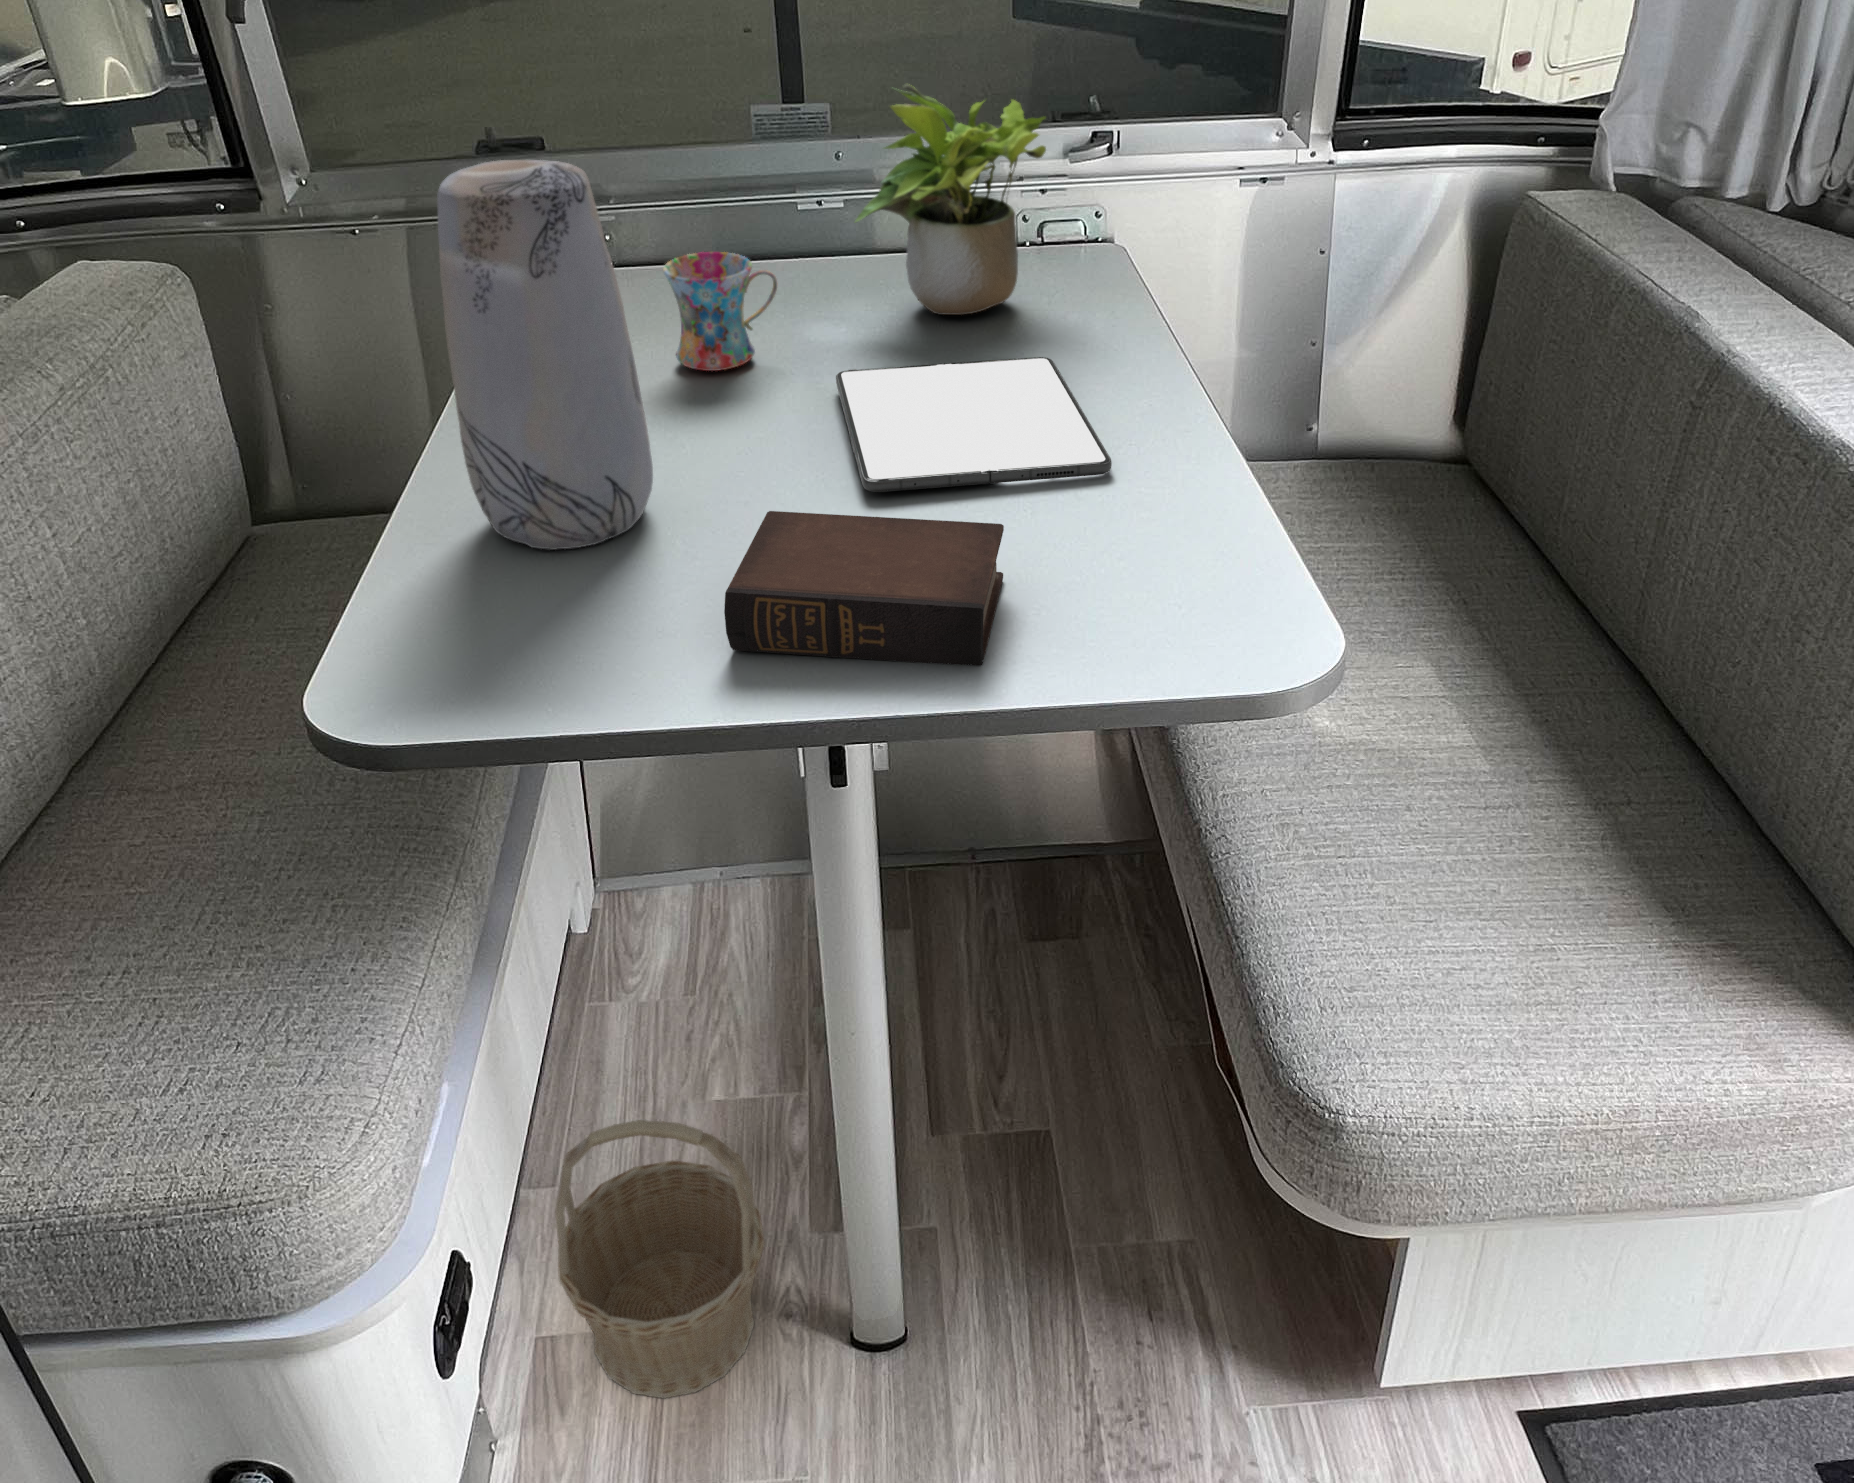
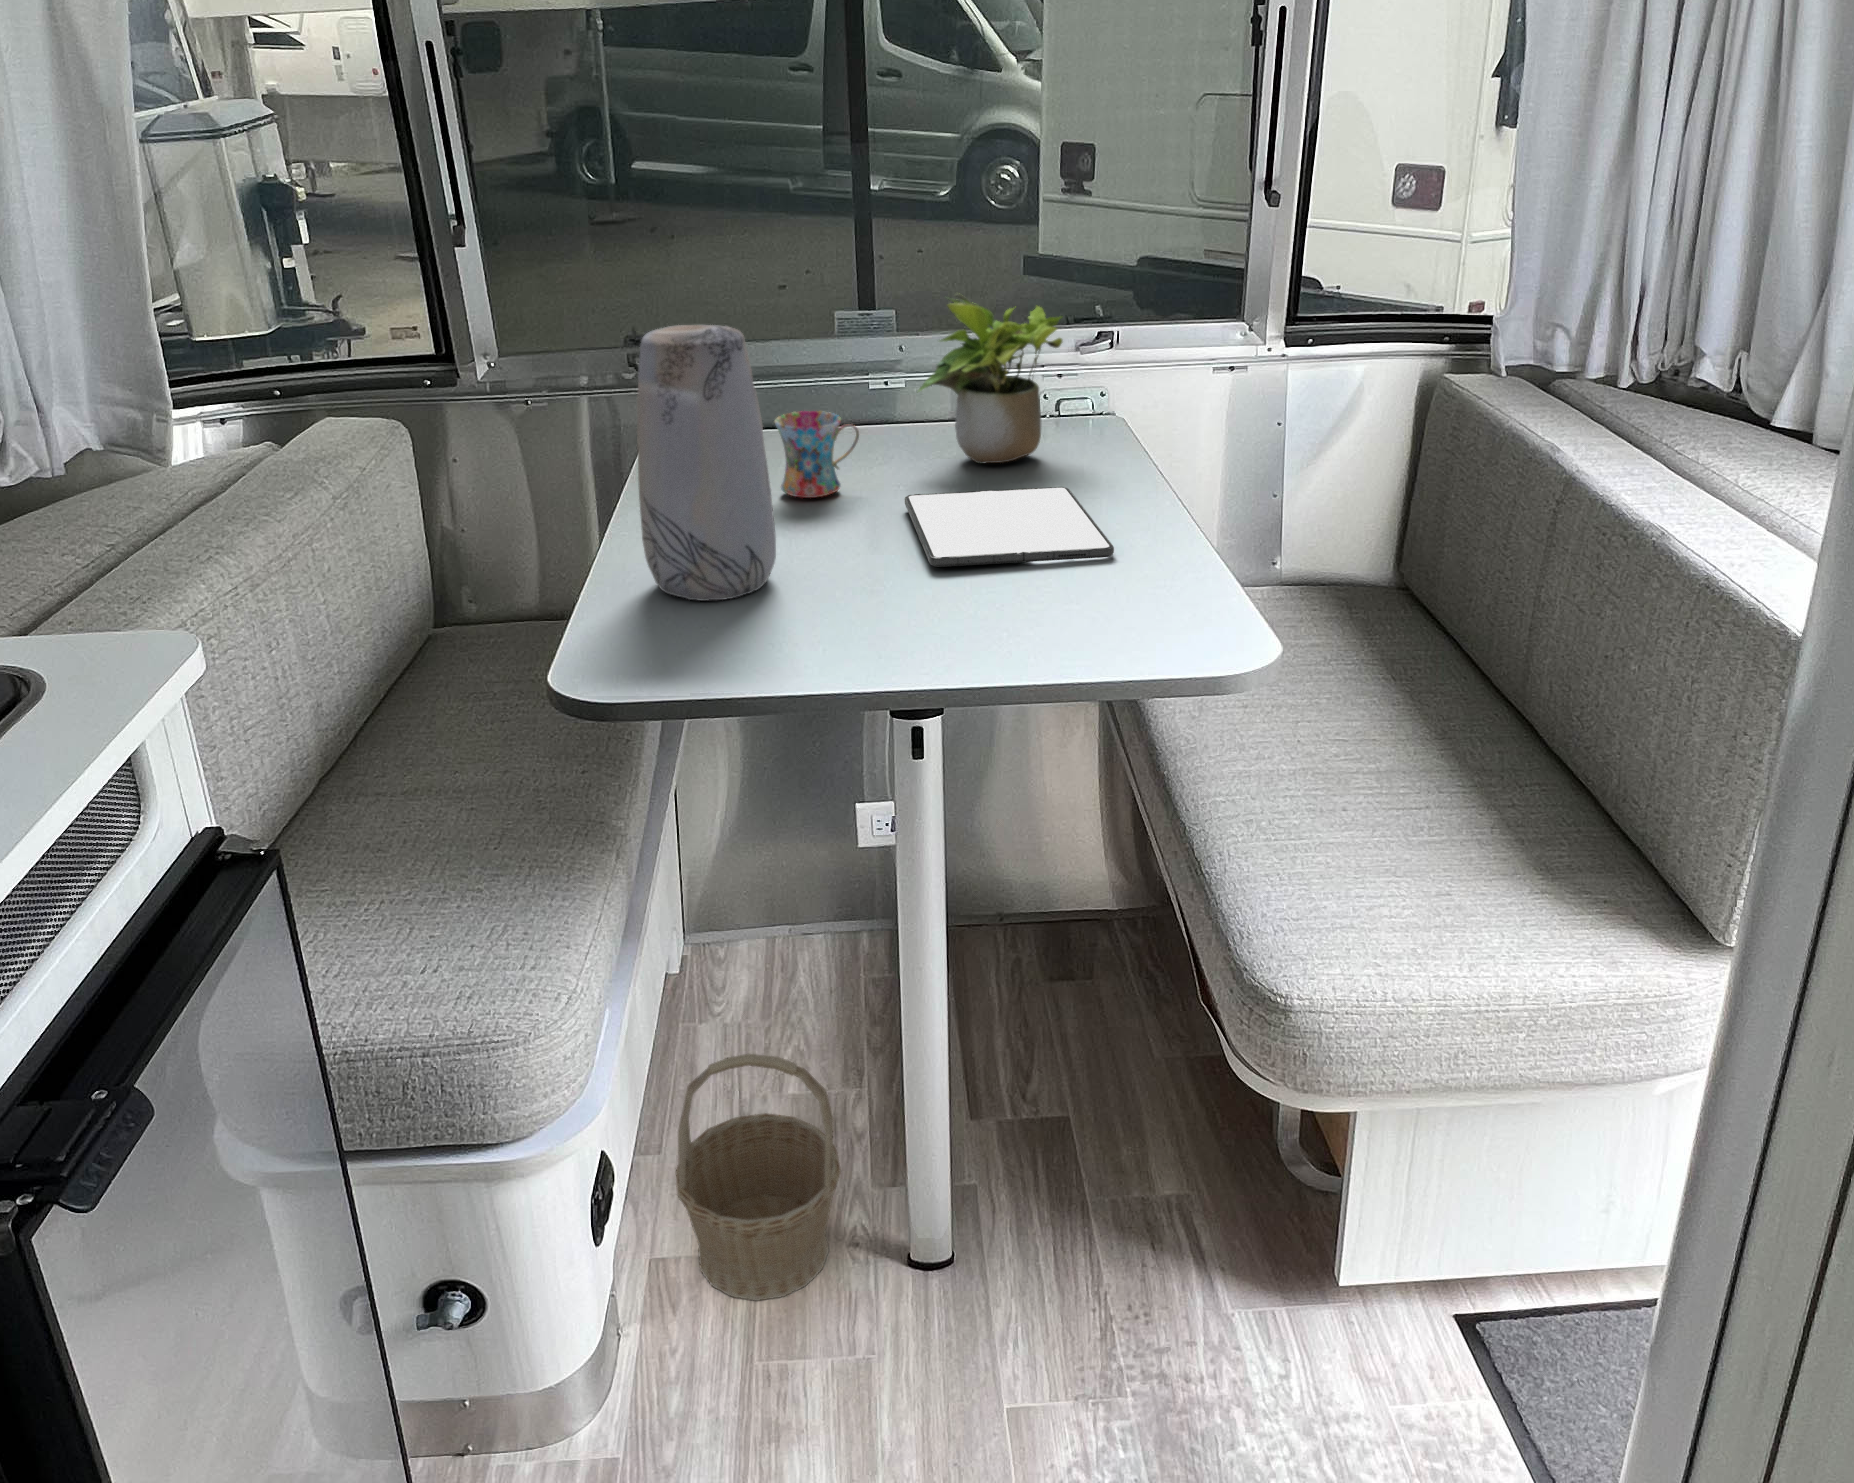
book: present [724,511,1004,666] -> none [838,566,1036,663]

